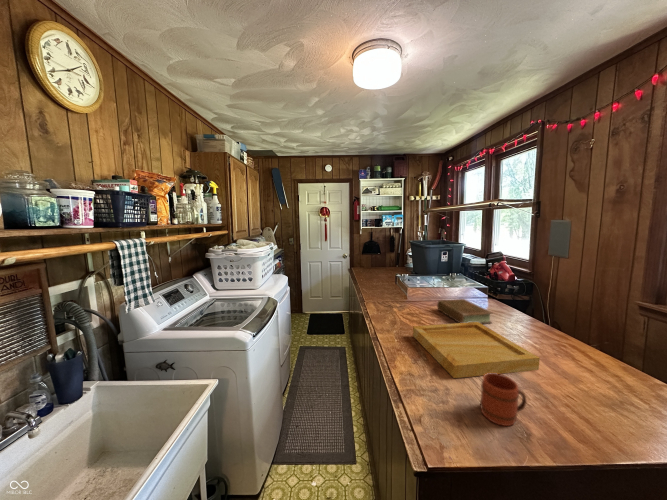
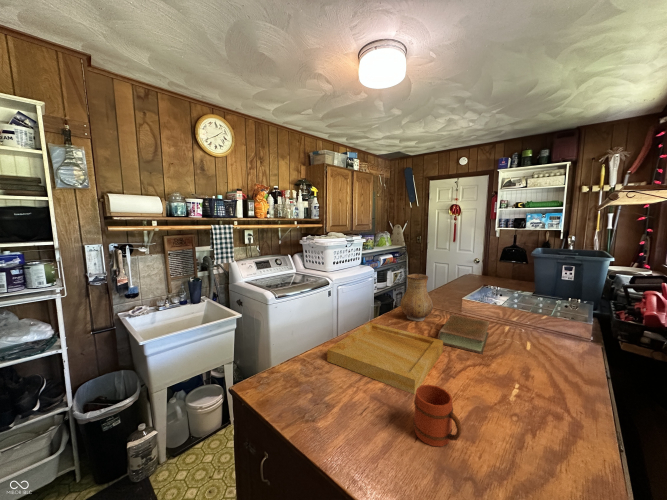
ceramic pitcher: none [394,271,423,314] -> present [400,274,433,321]
mug: present [480,373,526,426] -> present [413,385,461,446]

